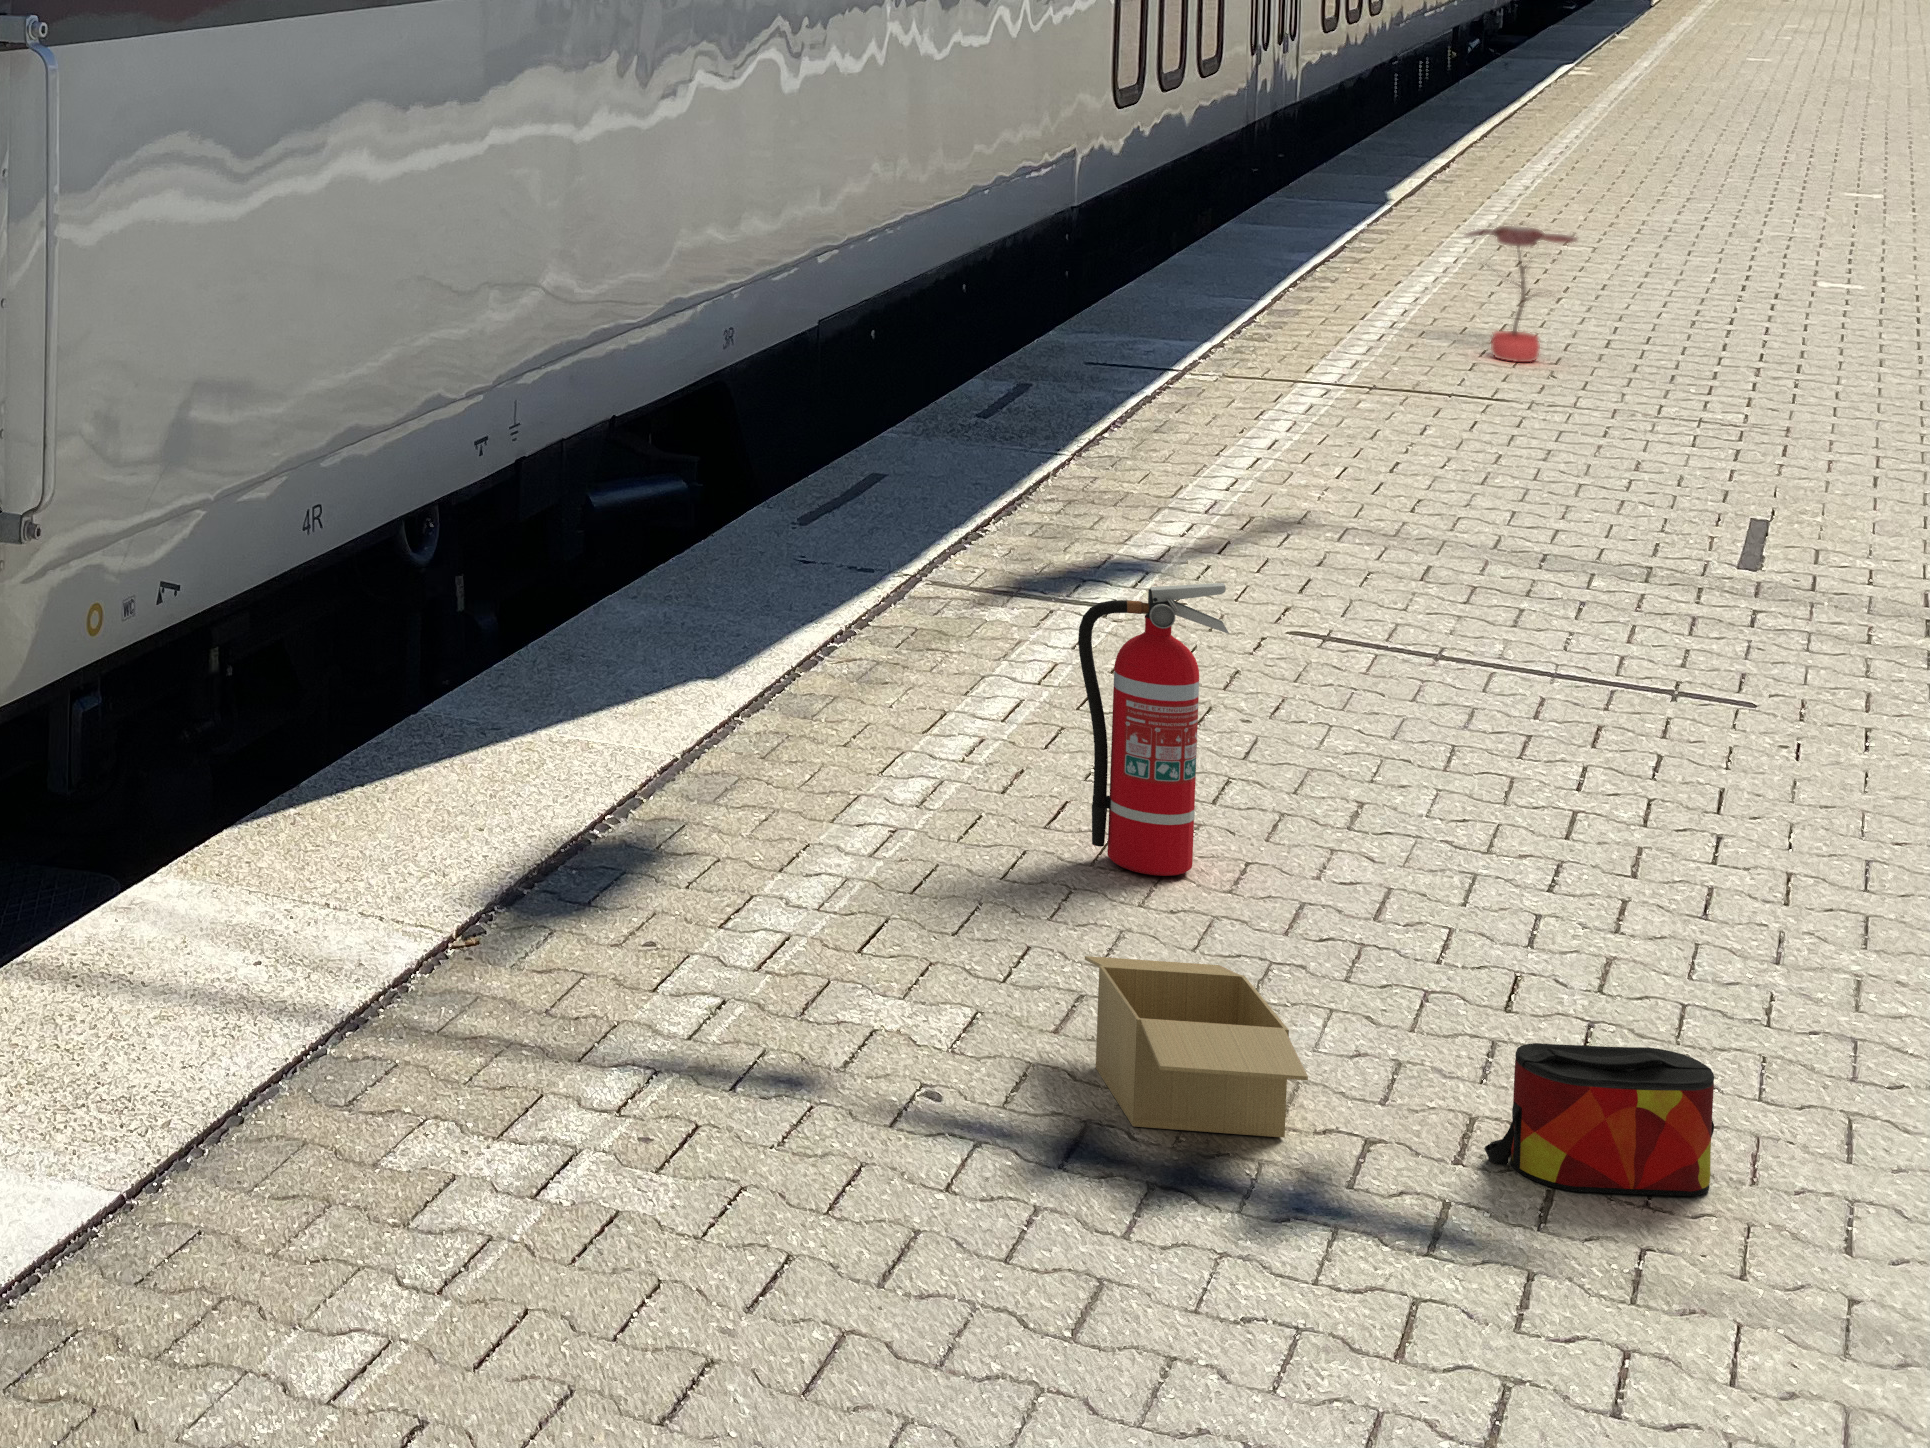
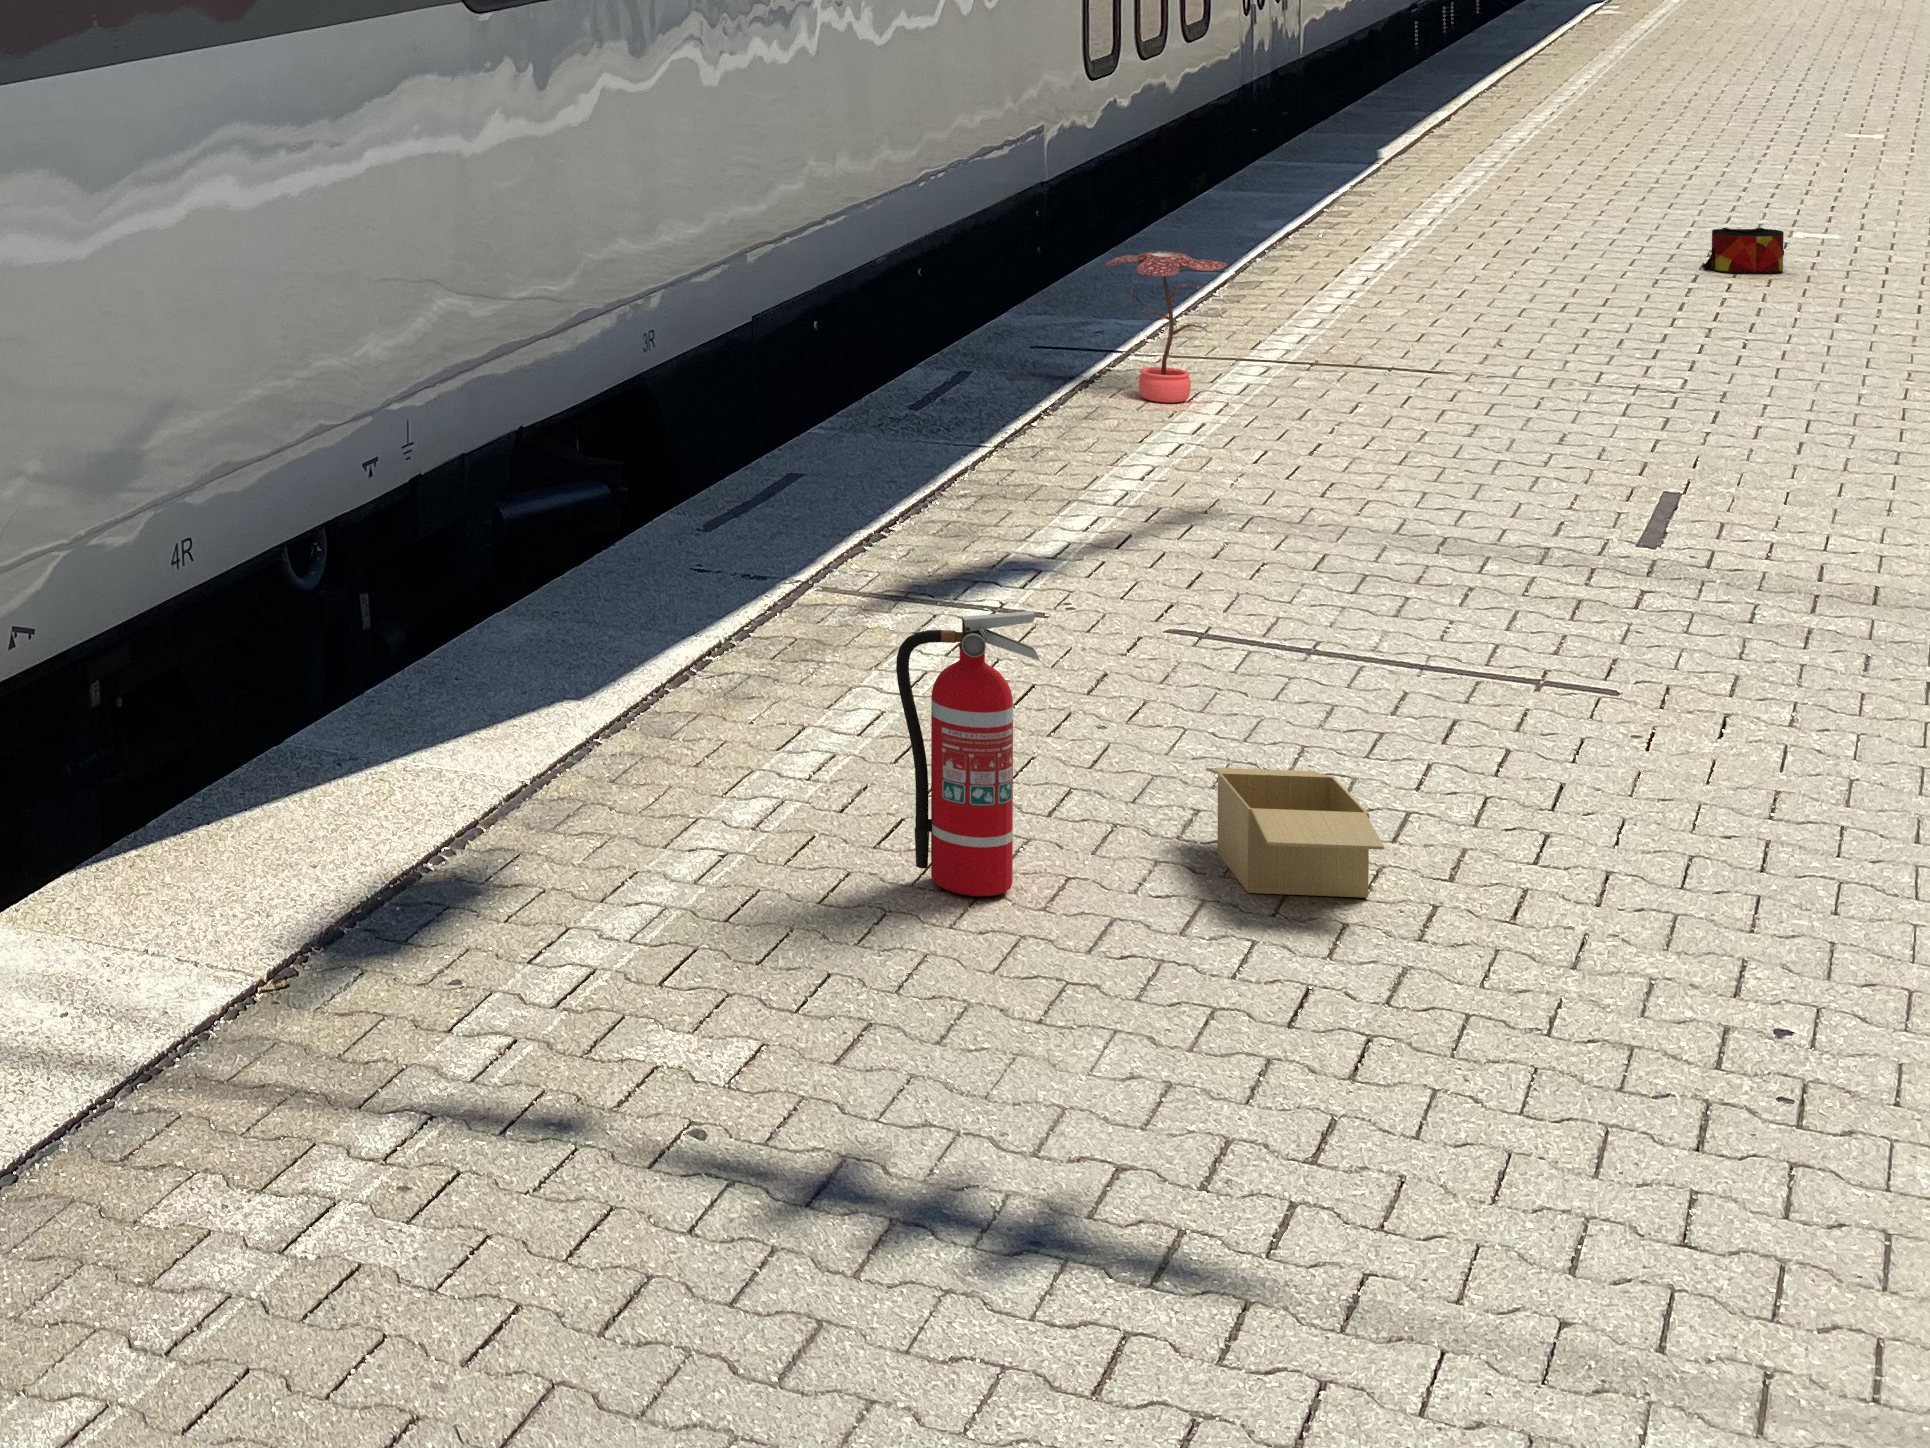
potted plant: present [1465,226,1577,362] -> present [1105,252,1228,403]
cardboard box: present [1085,956,1308,1138] -> present [1206,768,1384,898]
bag: present [1484,1043,1714,1196] -> present [1702,228,1784,273]

